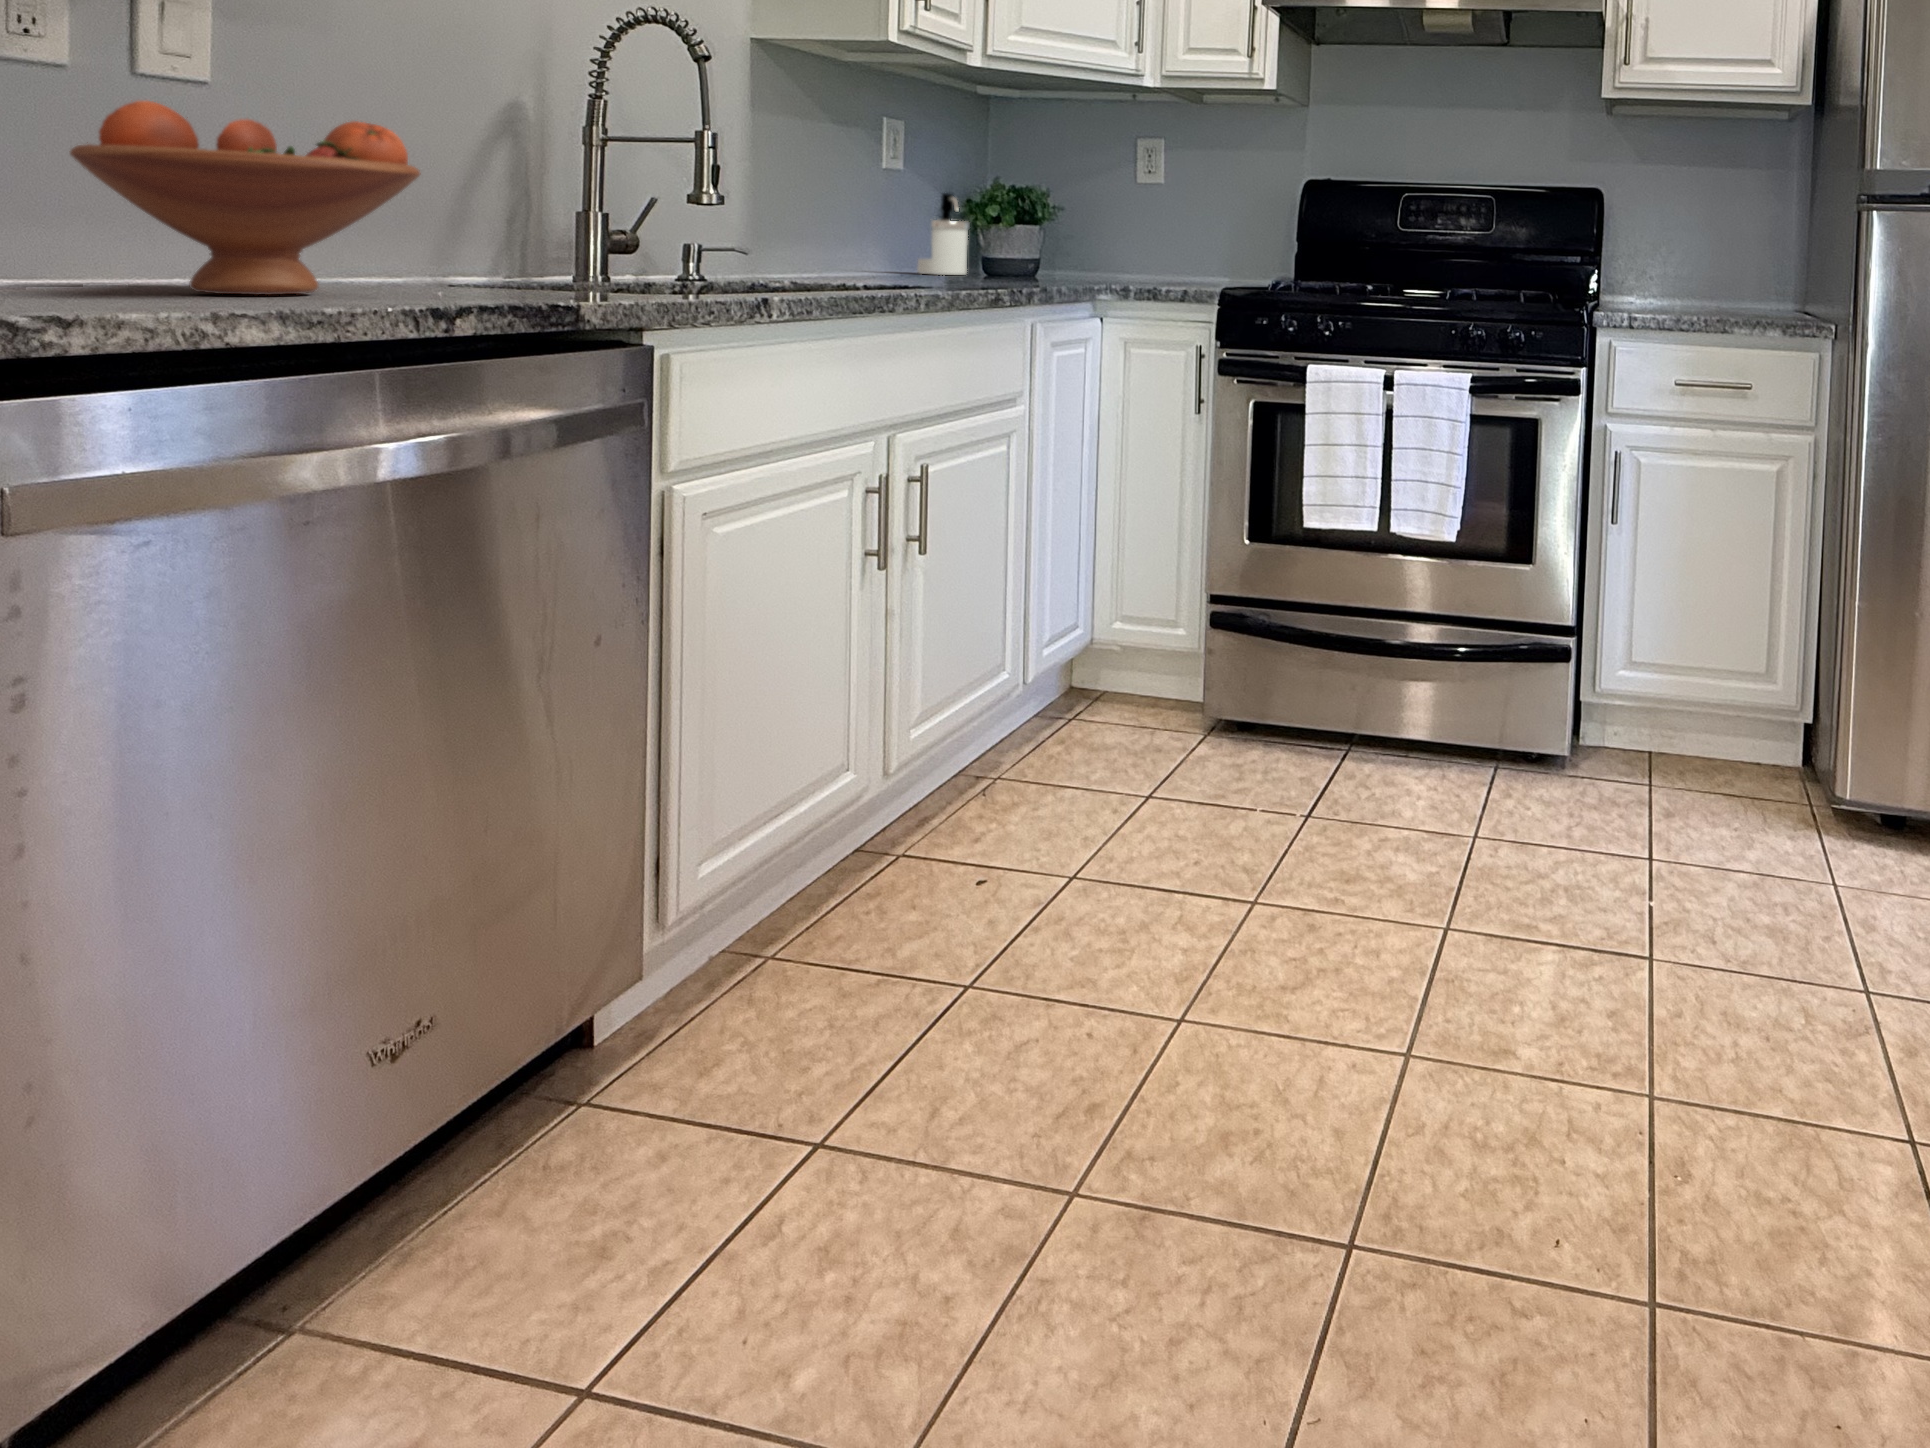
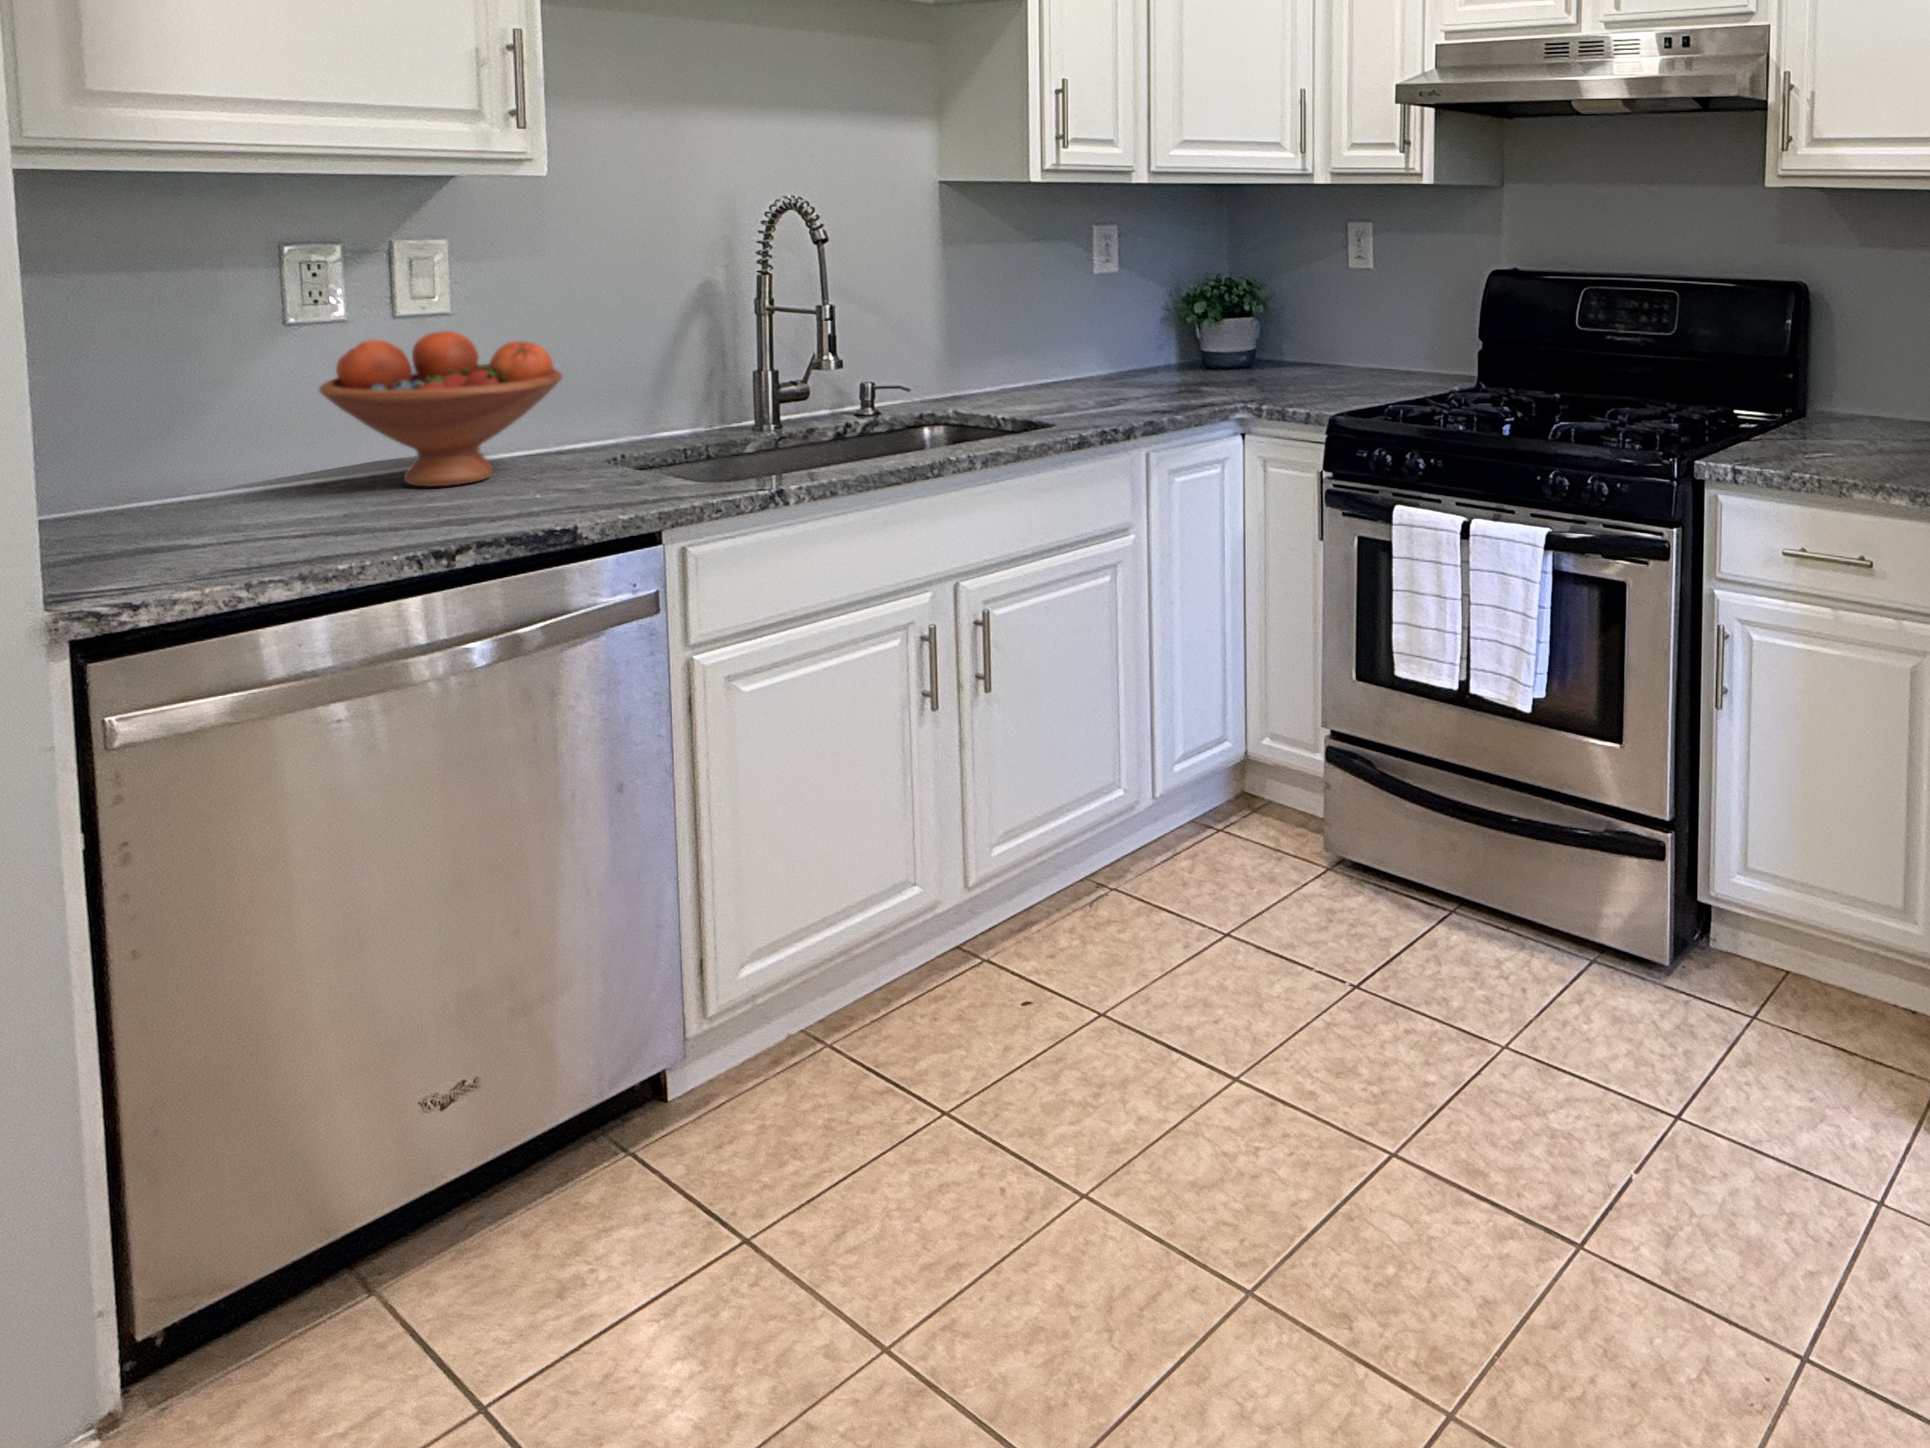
soap dispenser: present [917,193,970,275] -> none [1131,286,1180,367]

